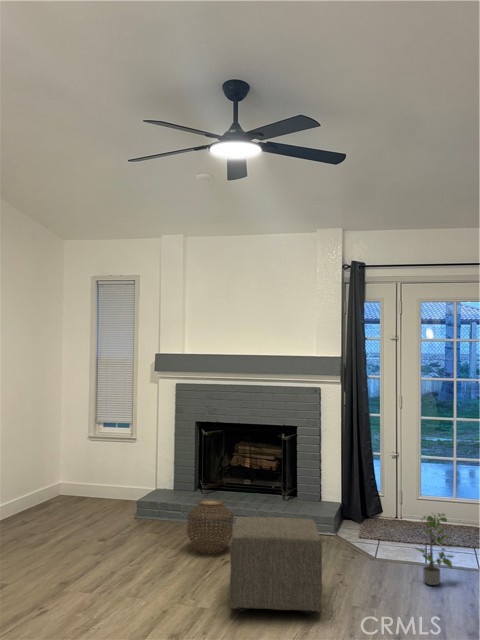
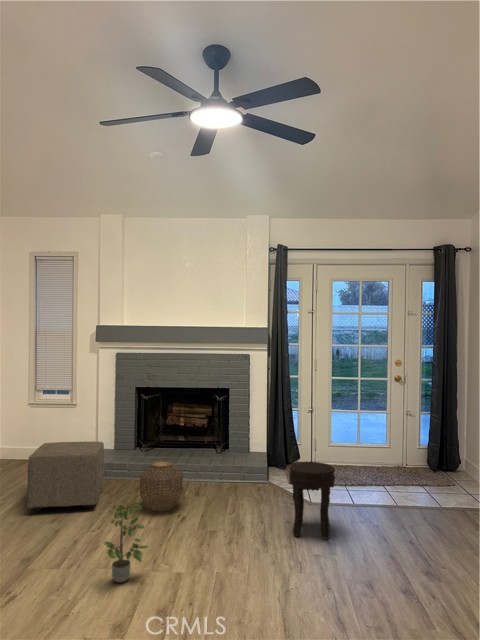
side table: none [340,507,392,593] -> present [289,462,335,539]
potted plant: present [416,514,453,585] -> present [104,501,148,583]
ottoman: present [230,517,322,614] -> present [27,442,104,510]

